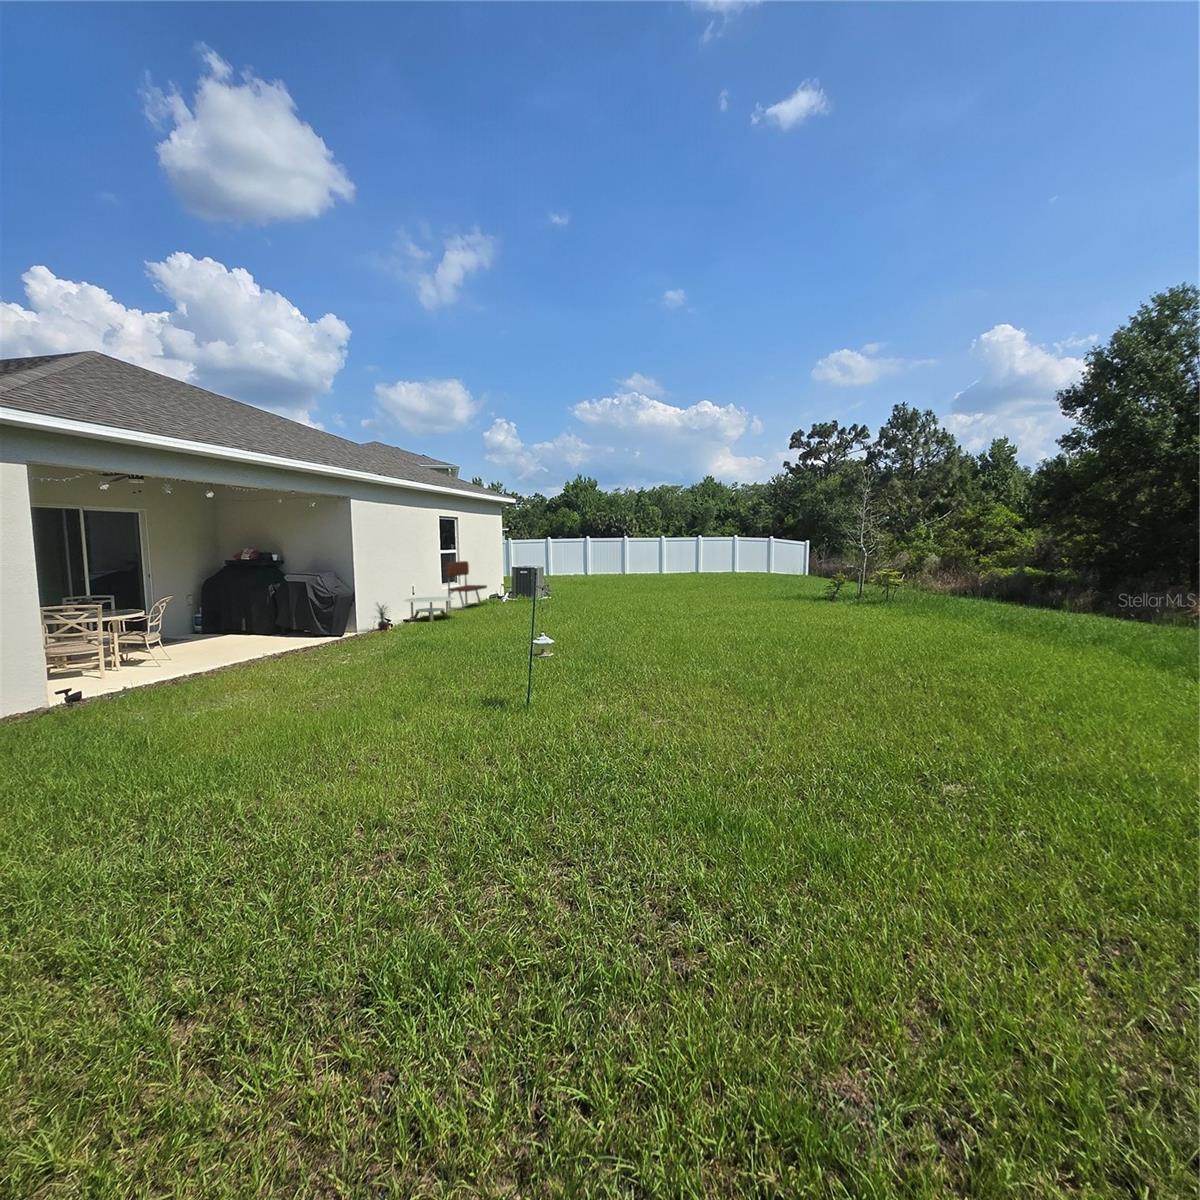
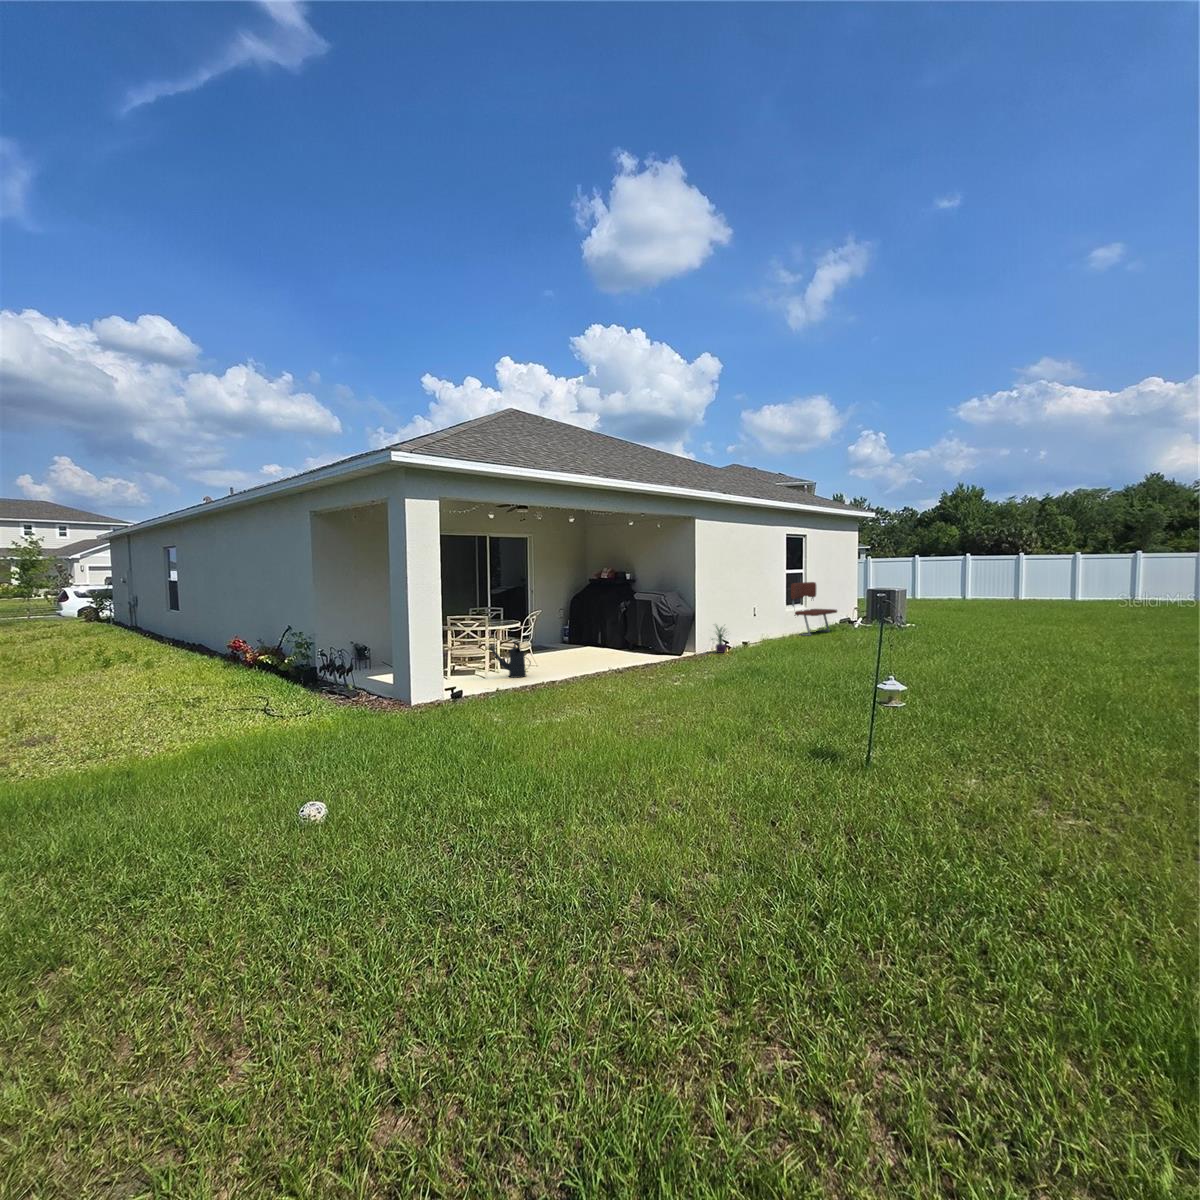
round table: present [405,597,455,622] -> none [744,620,799,648]
watering can: none [106,633,167,673] -> present [490,642,531,678]

